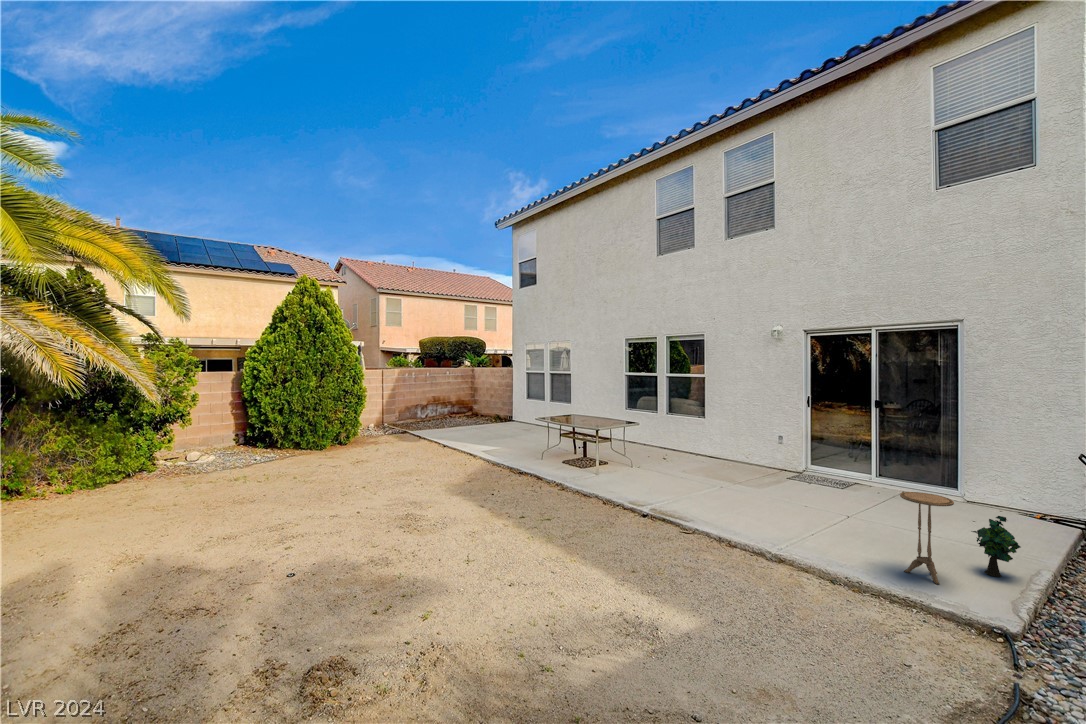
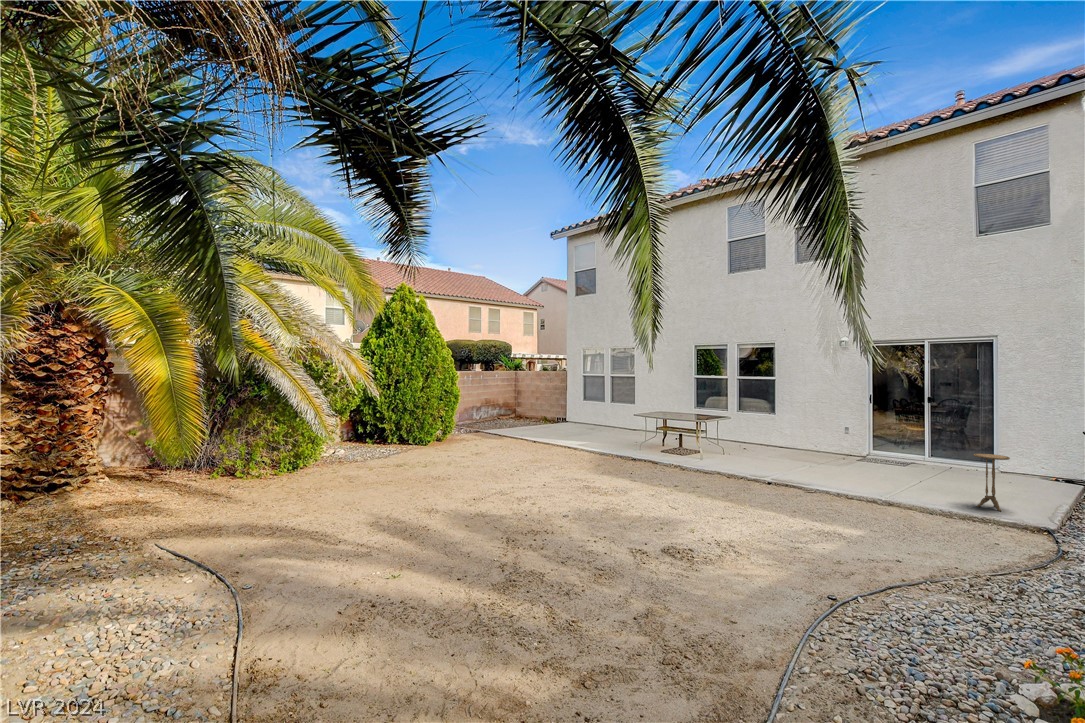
decorative plant: present [972,516,1021,577] -> none [1017,467,1050,507]

